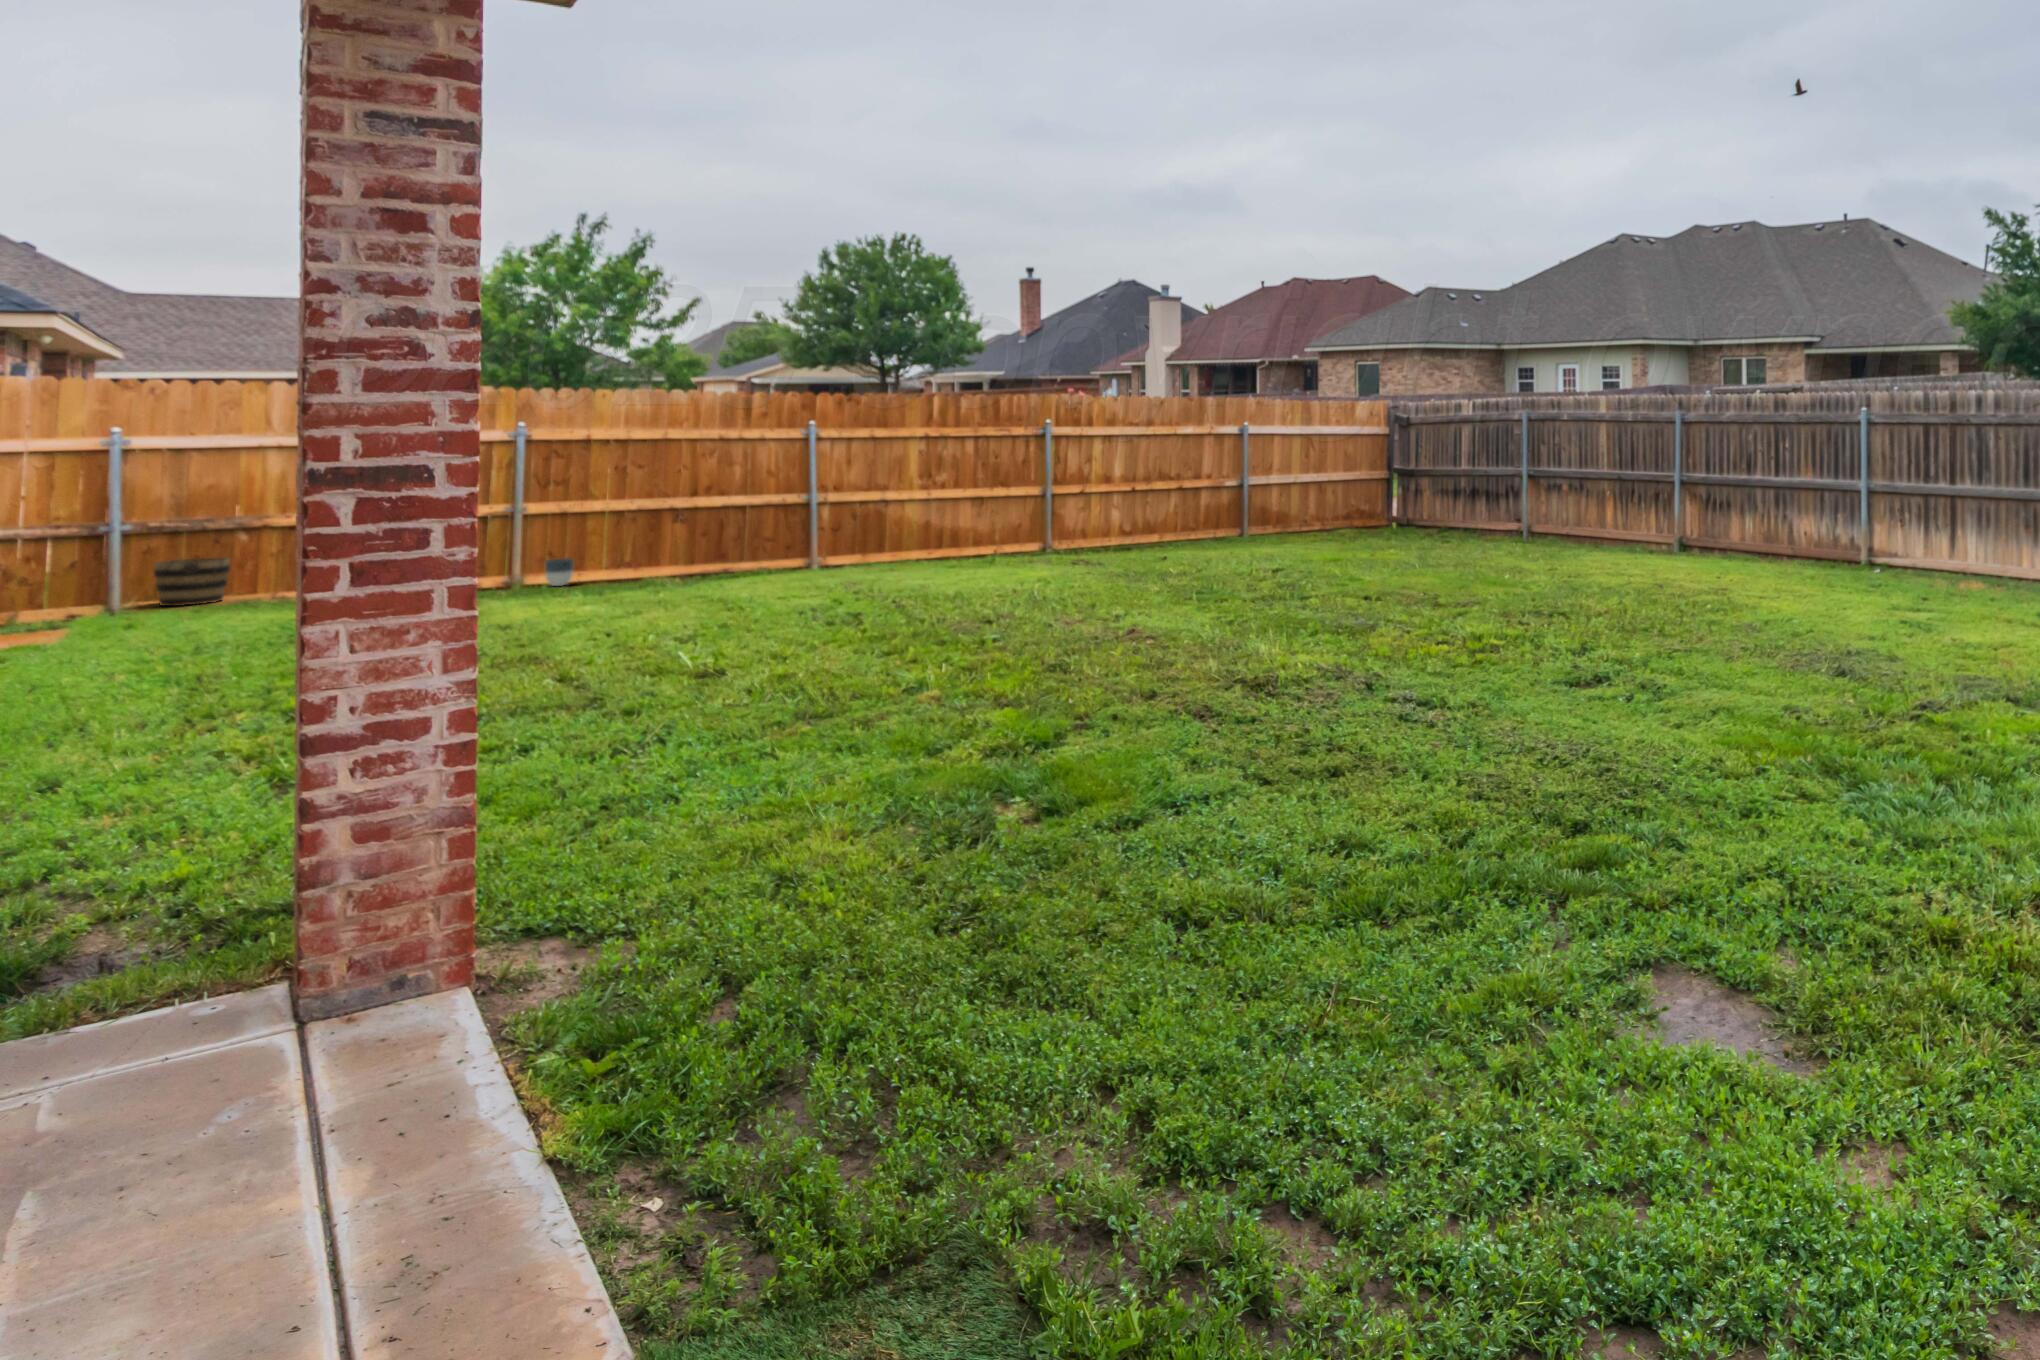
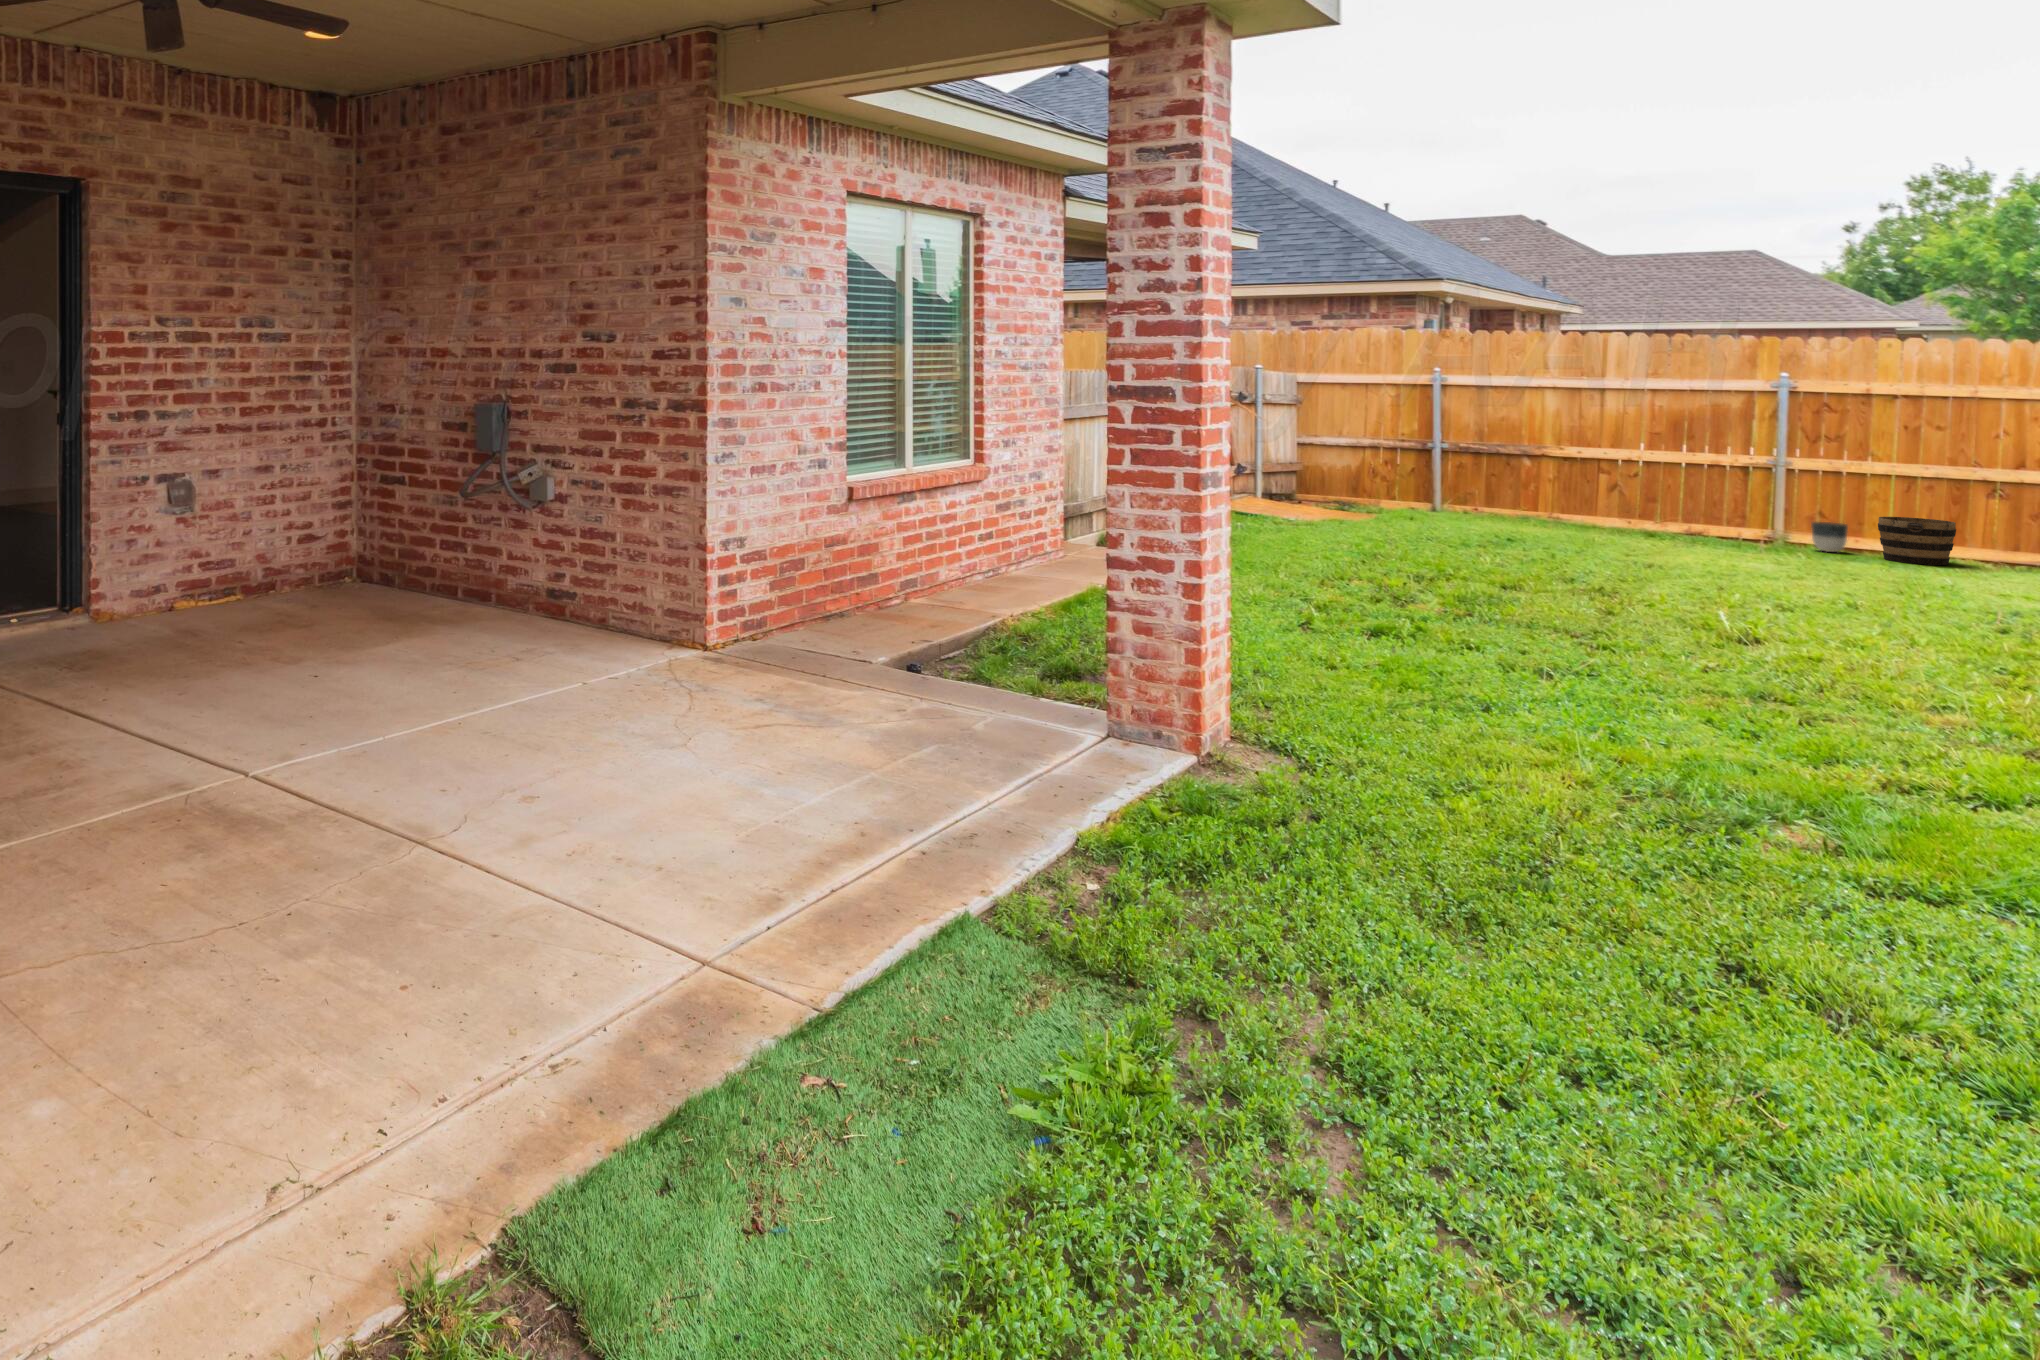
bucket: present [154,558,230,606] -> present [1878,517,1956,565]

